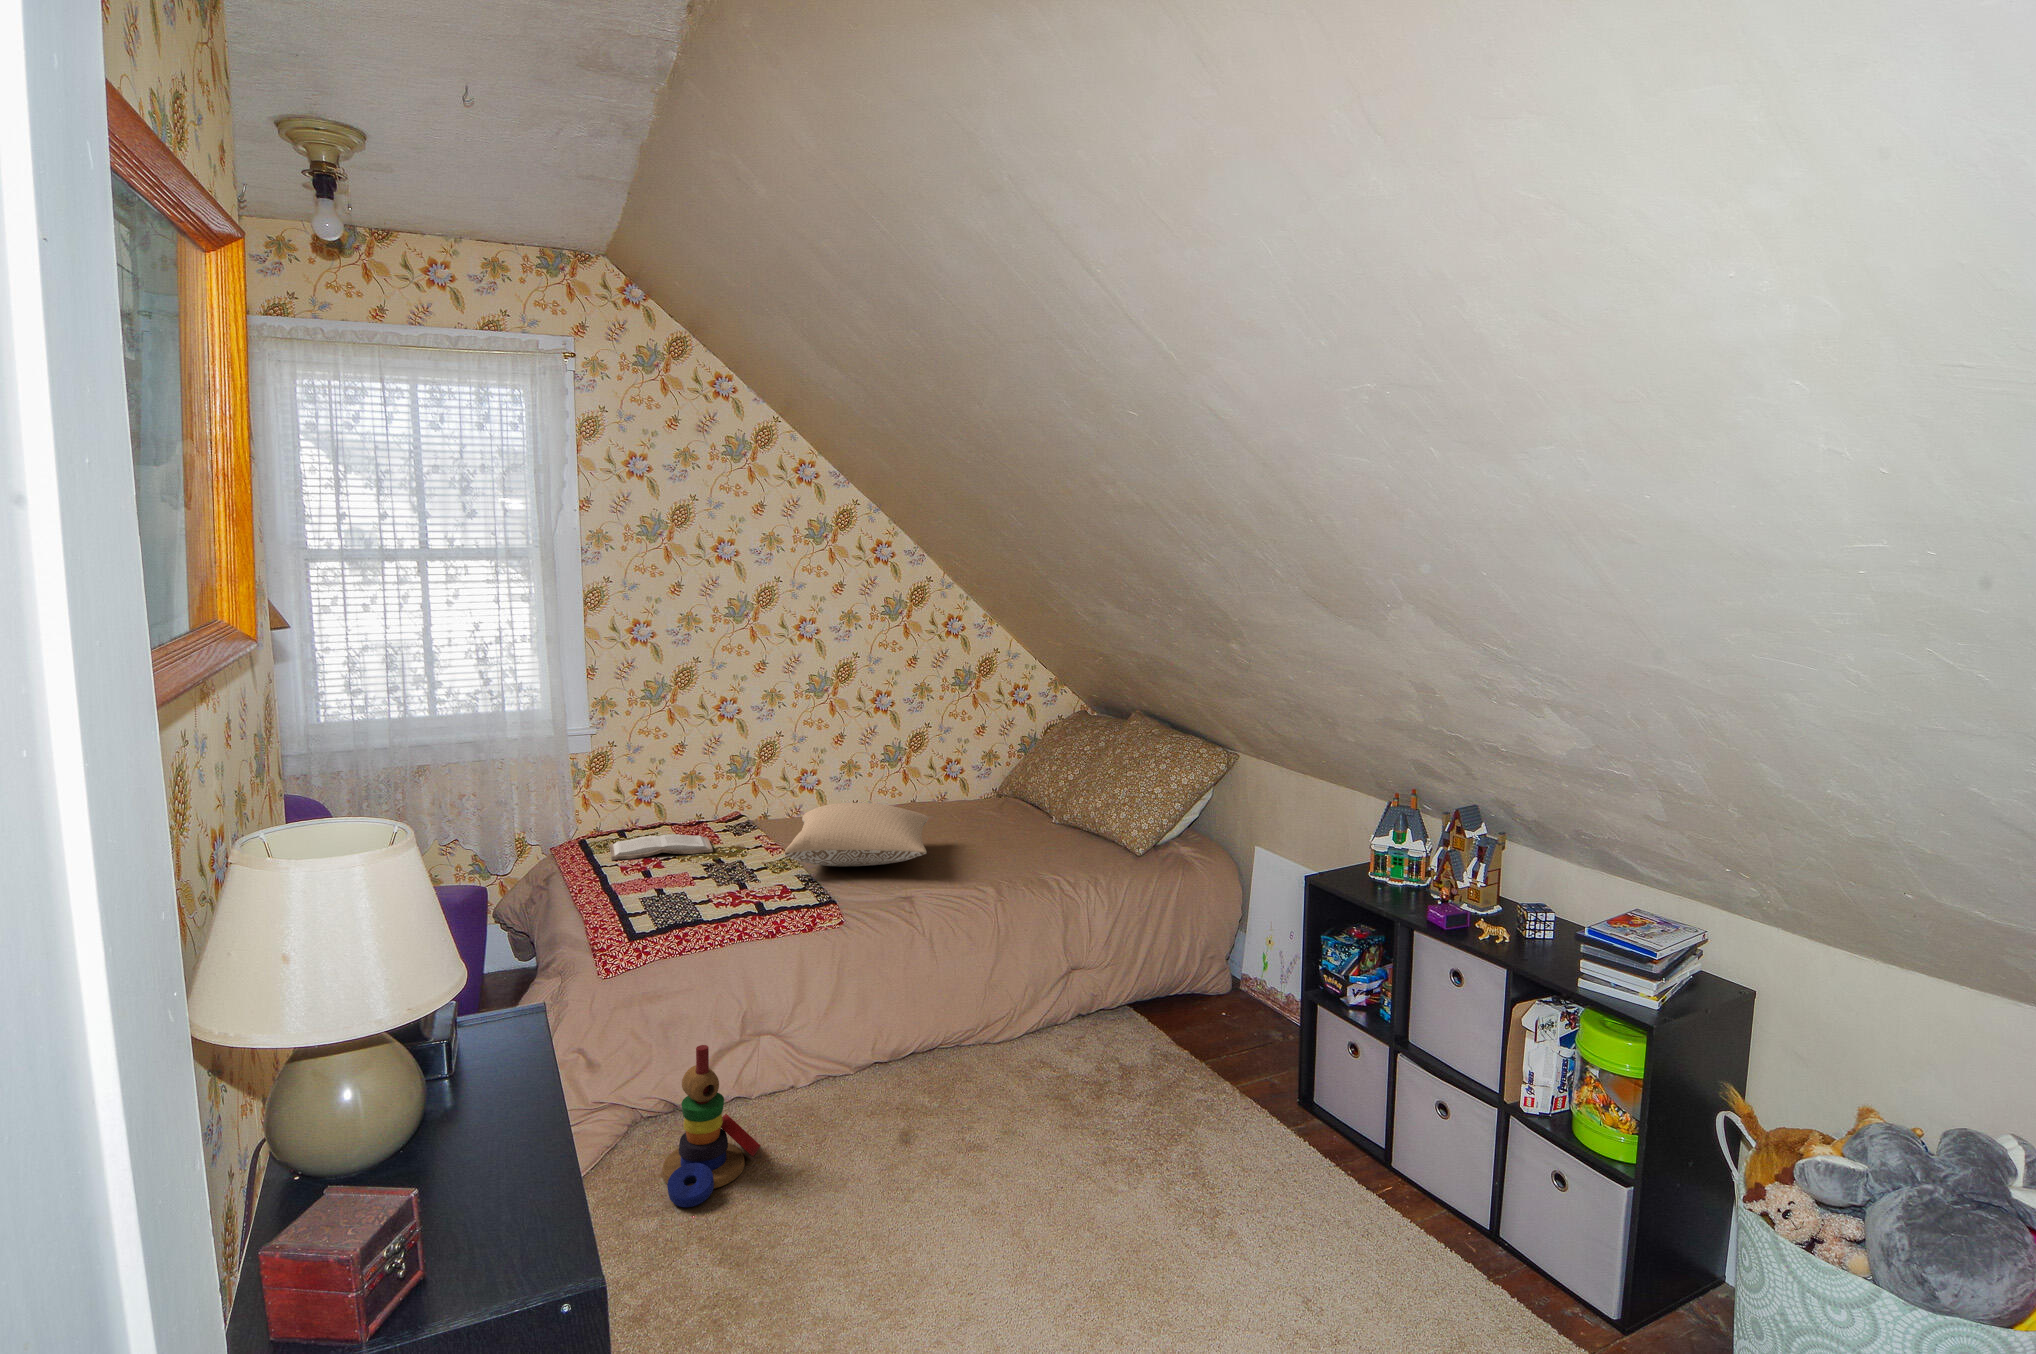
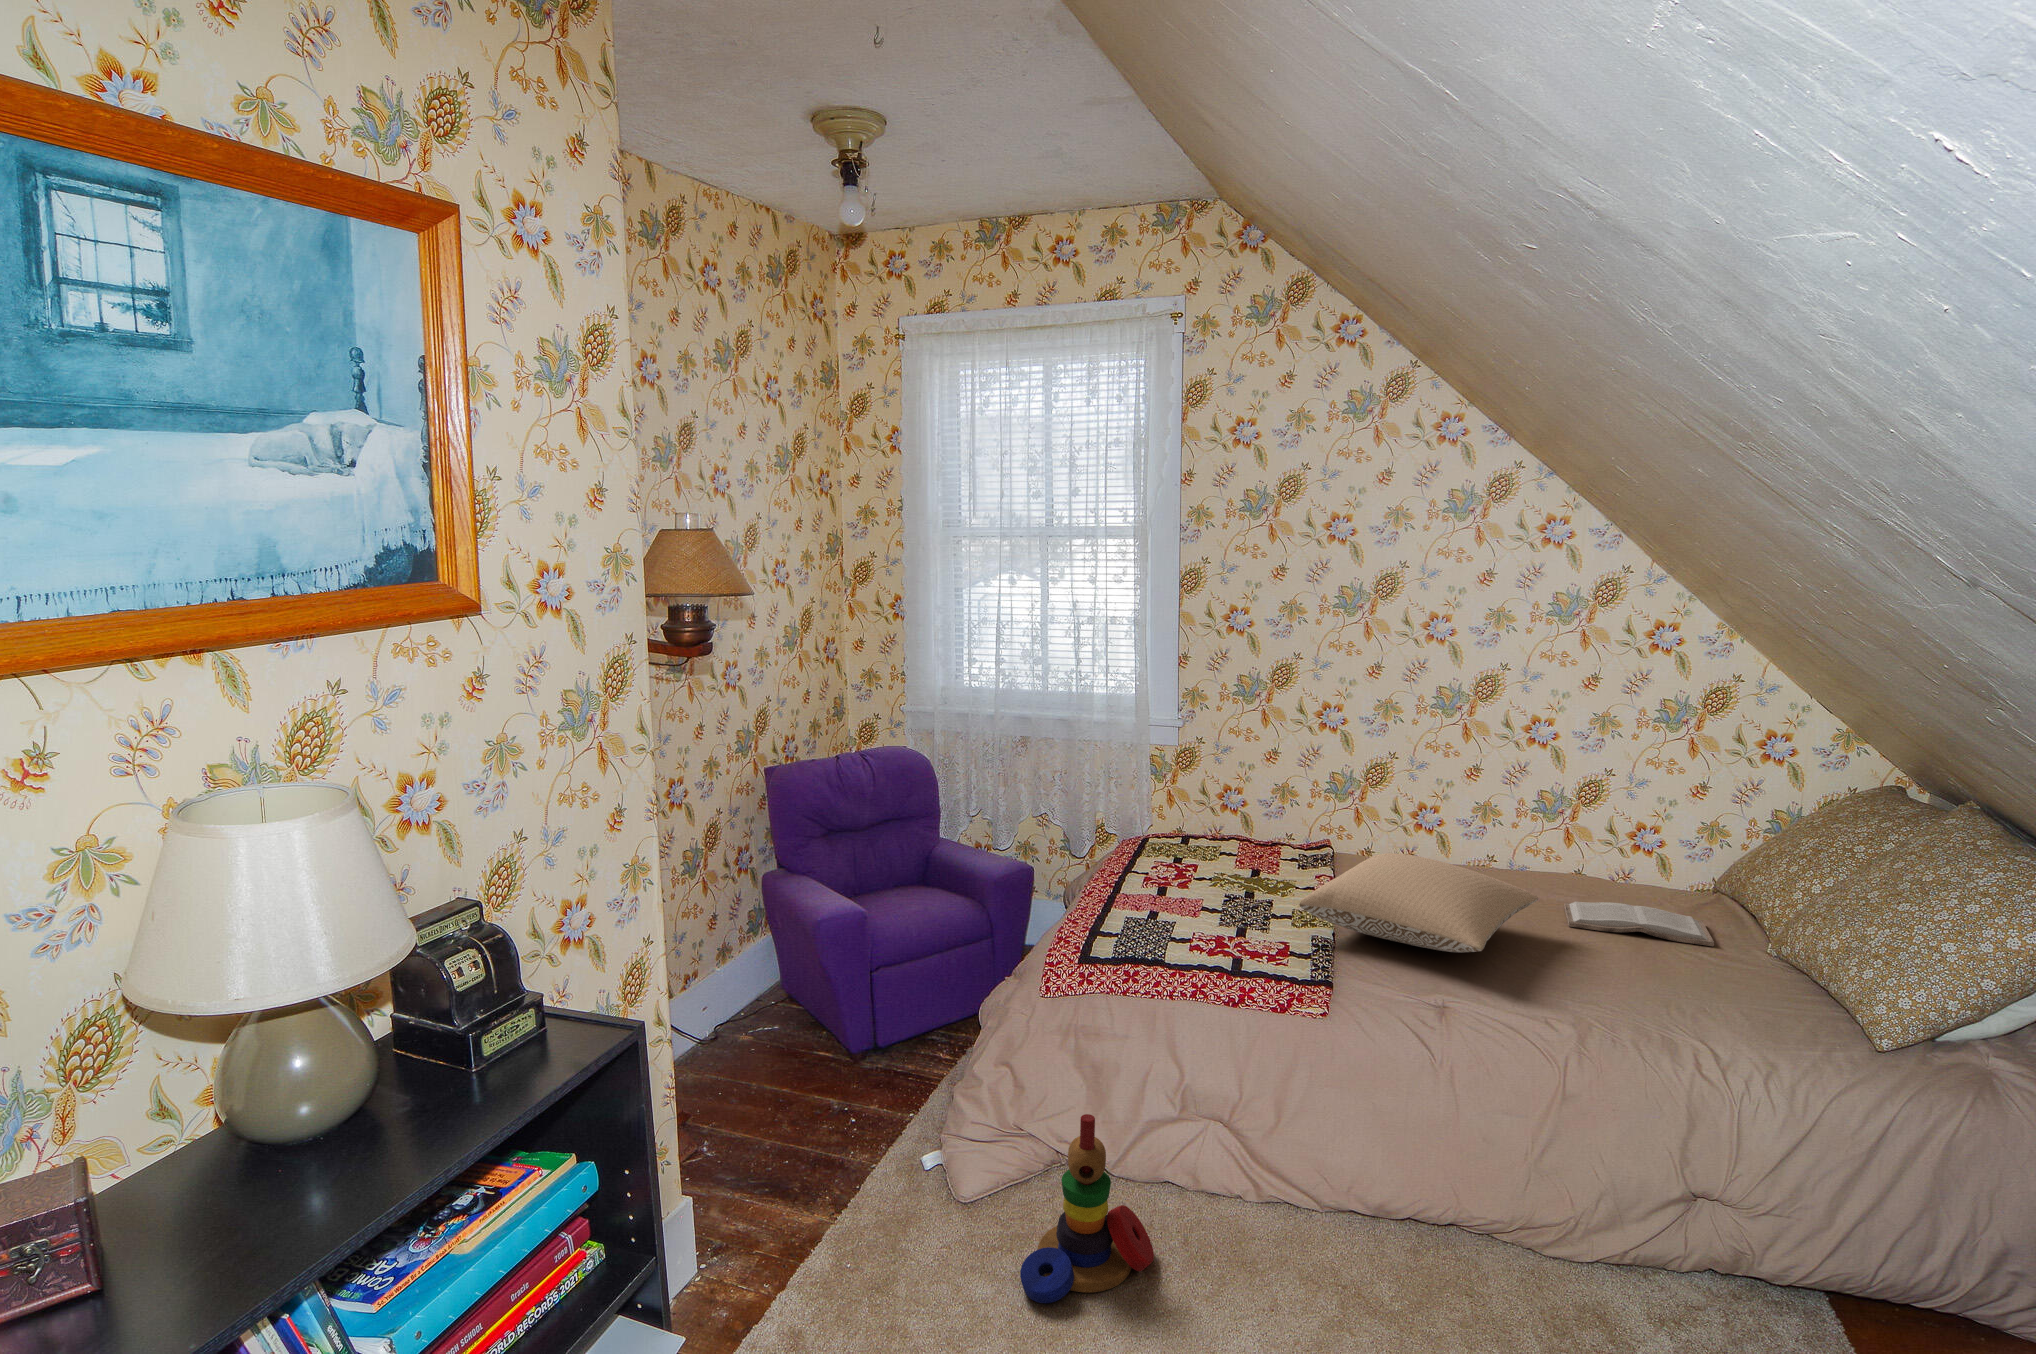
book: present [610,834,713,860] -> present [1564,901,1714,946]

